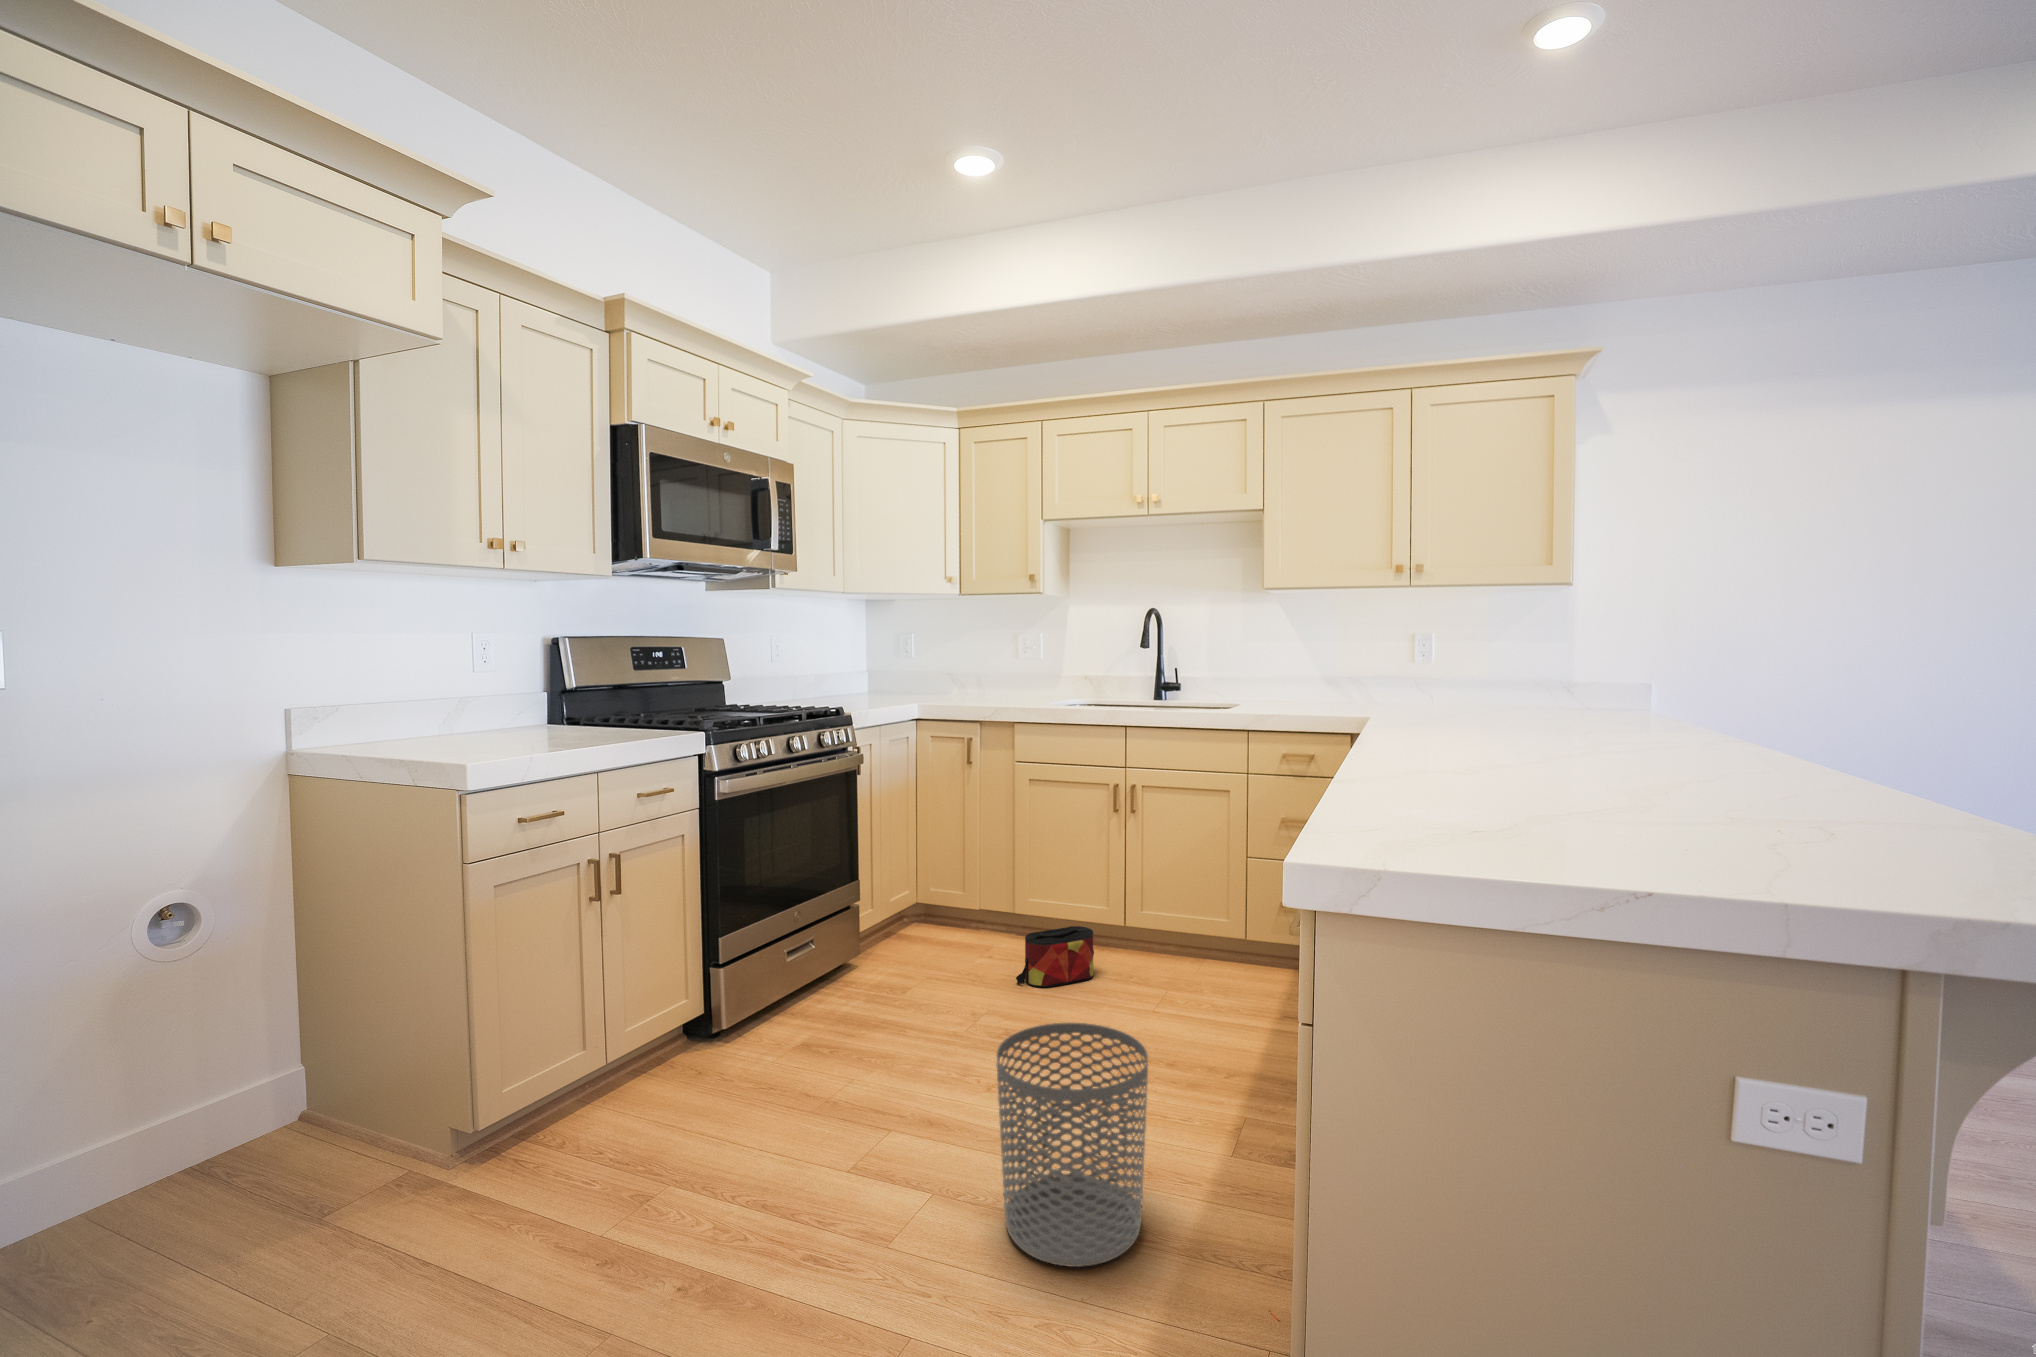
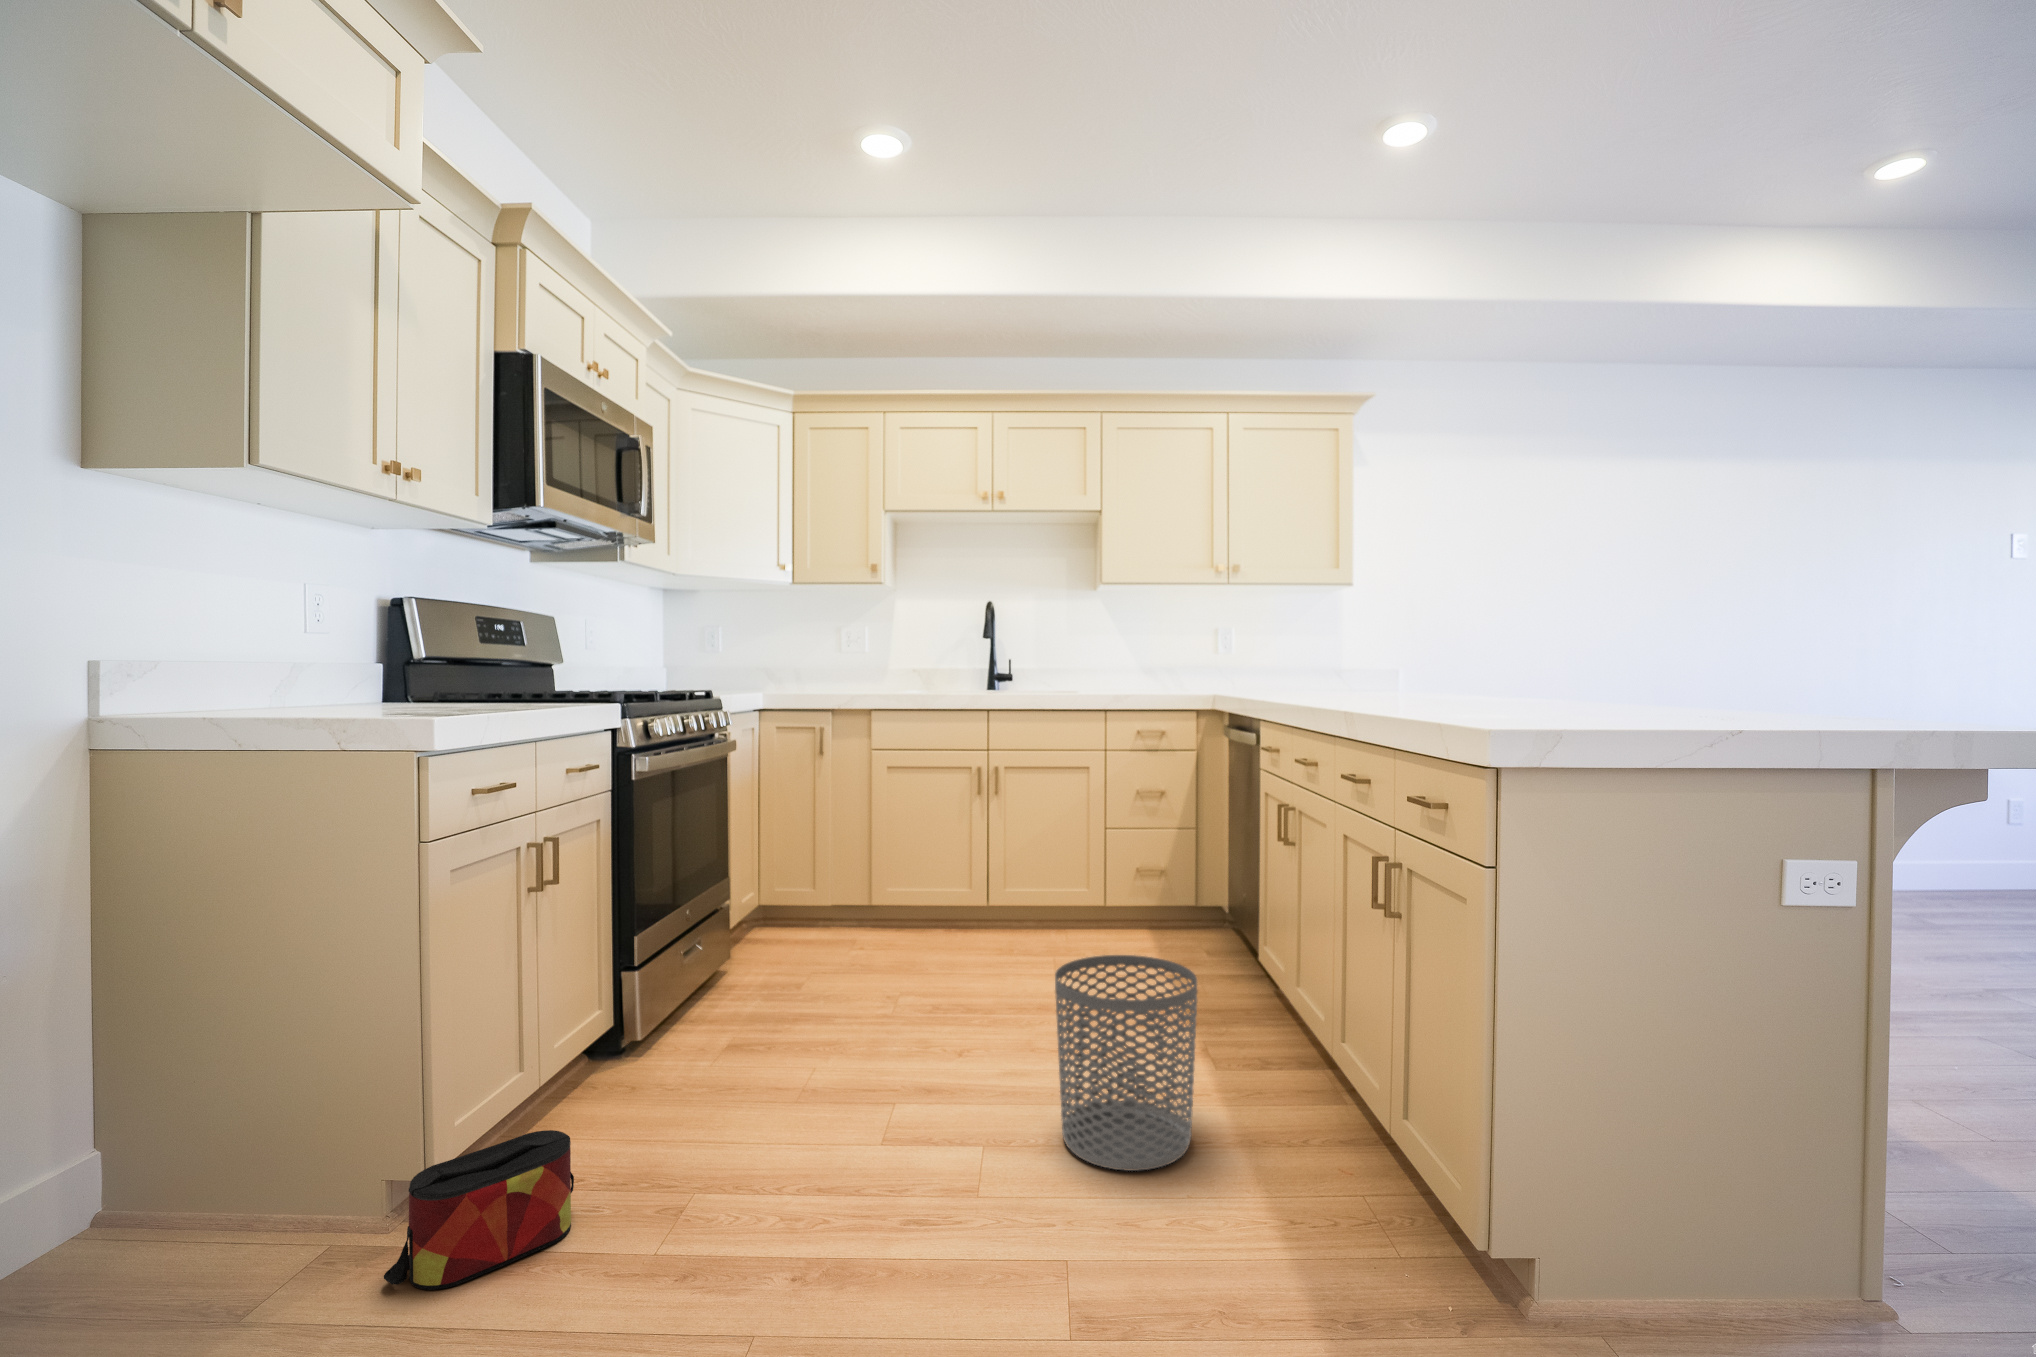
bag: present [1016,926,1094,988] -> present [384,1130,574,1290]

